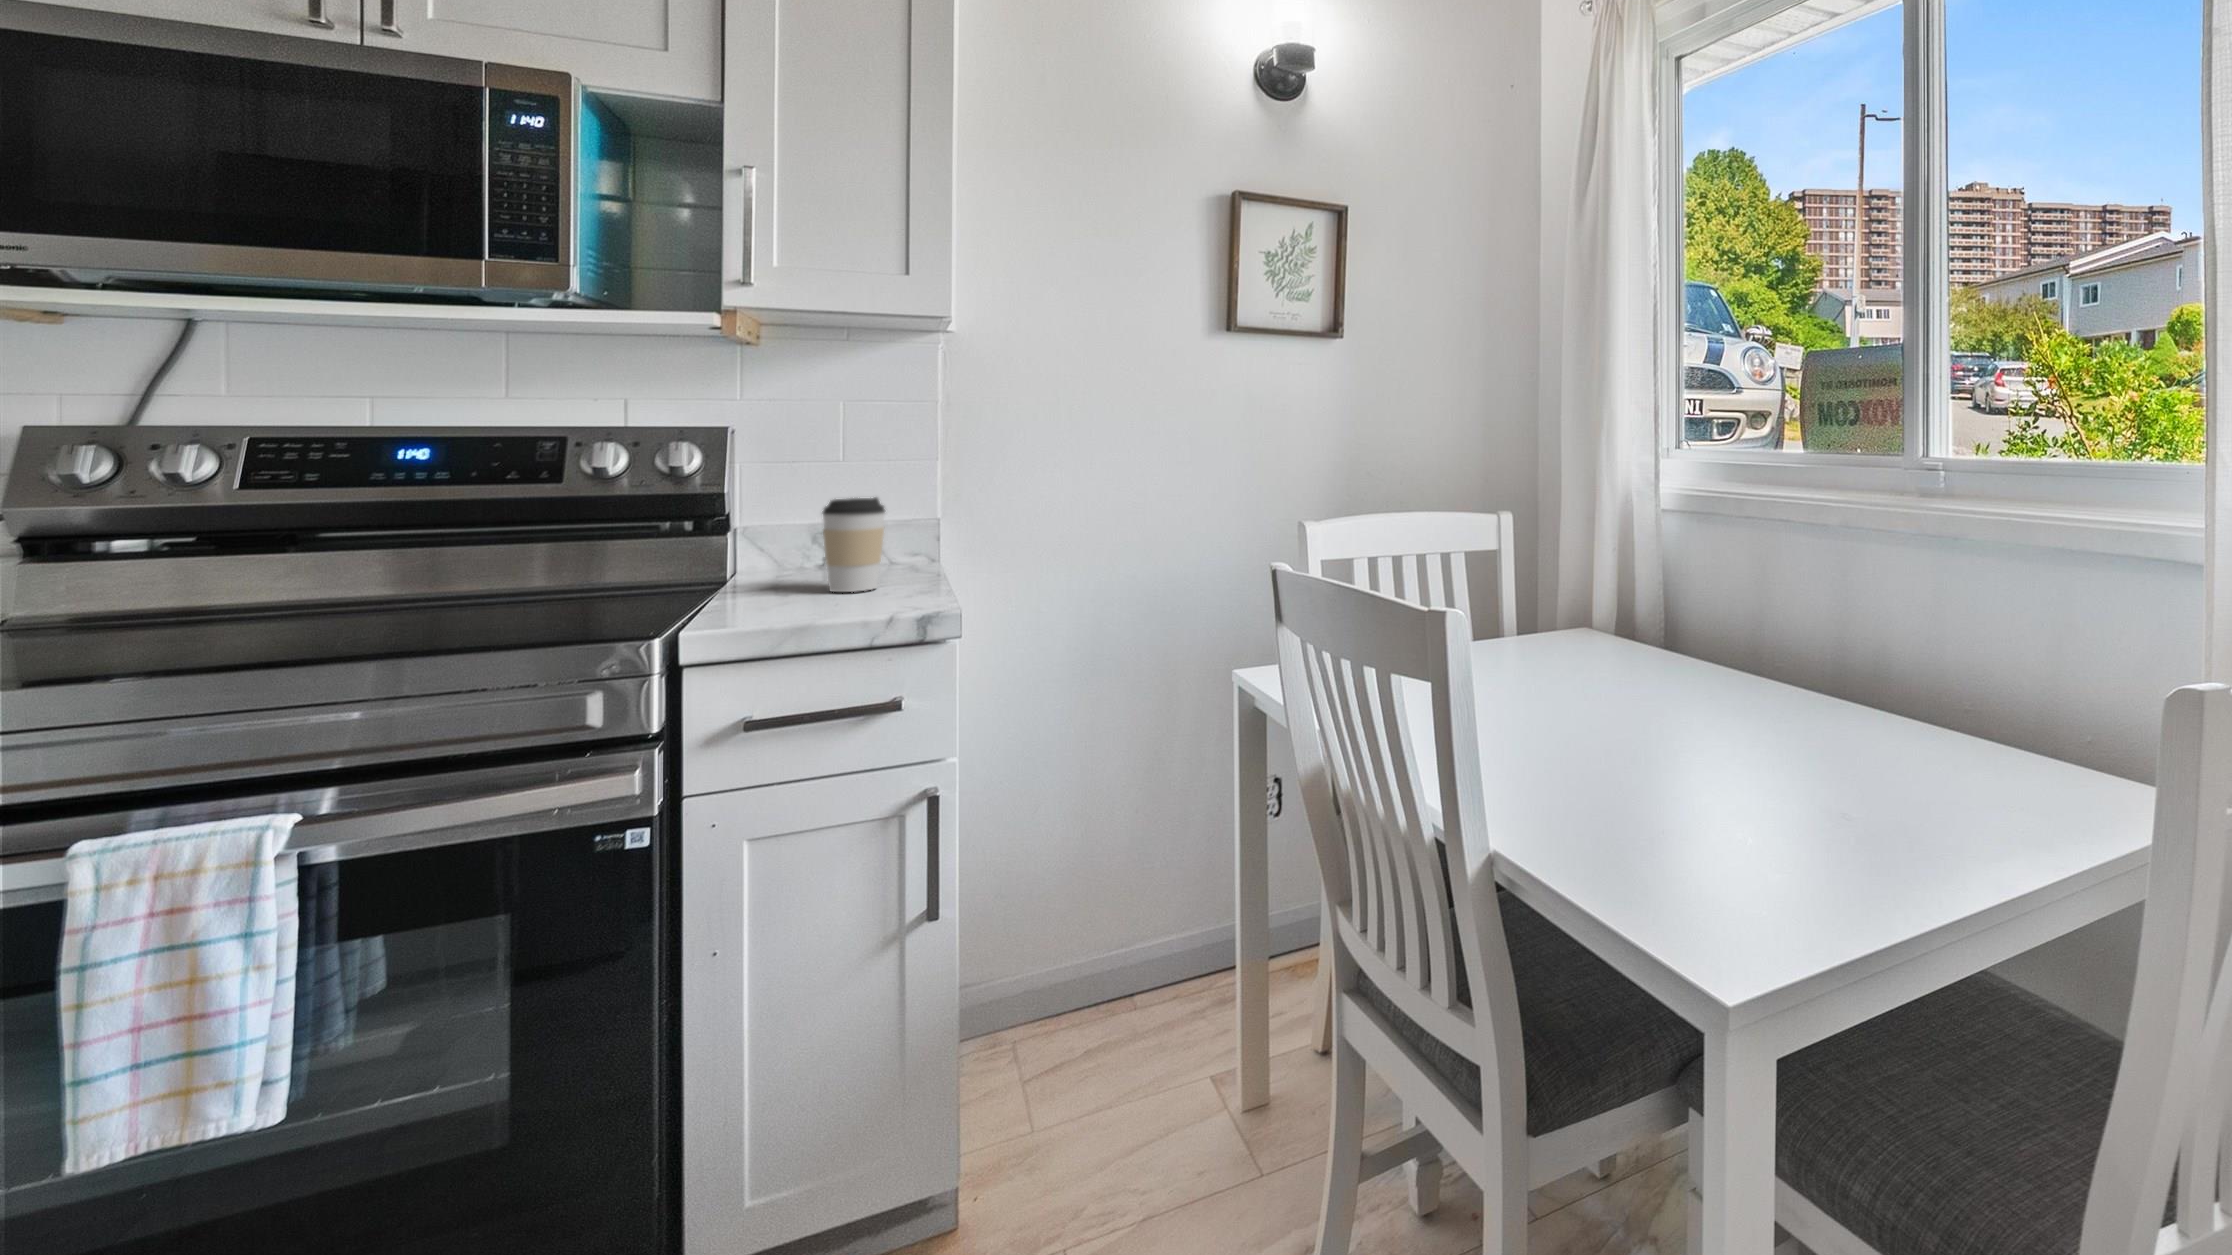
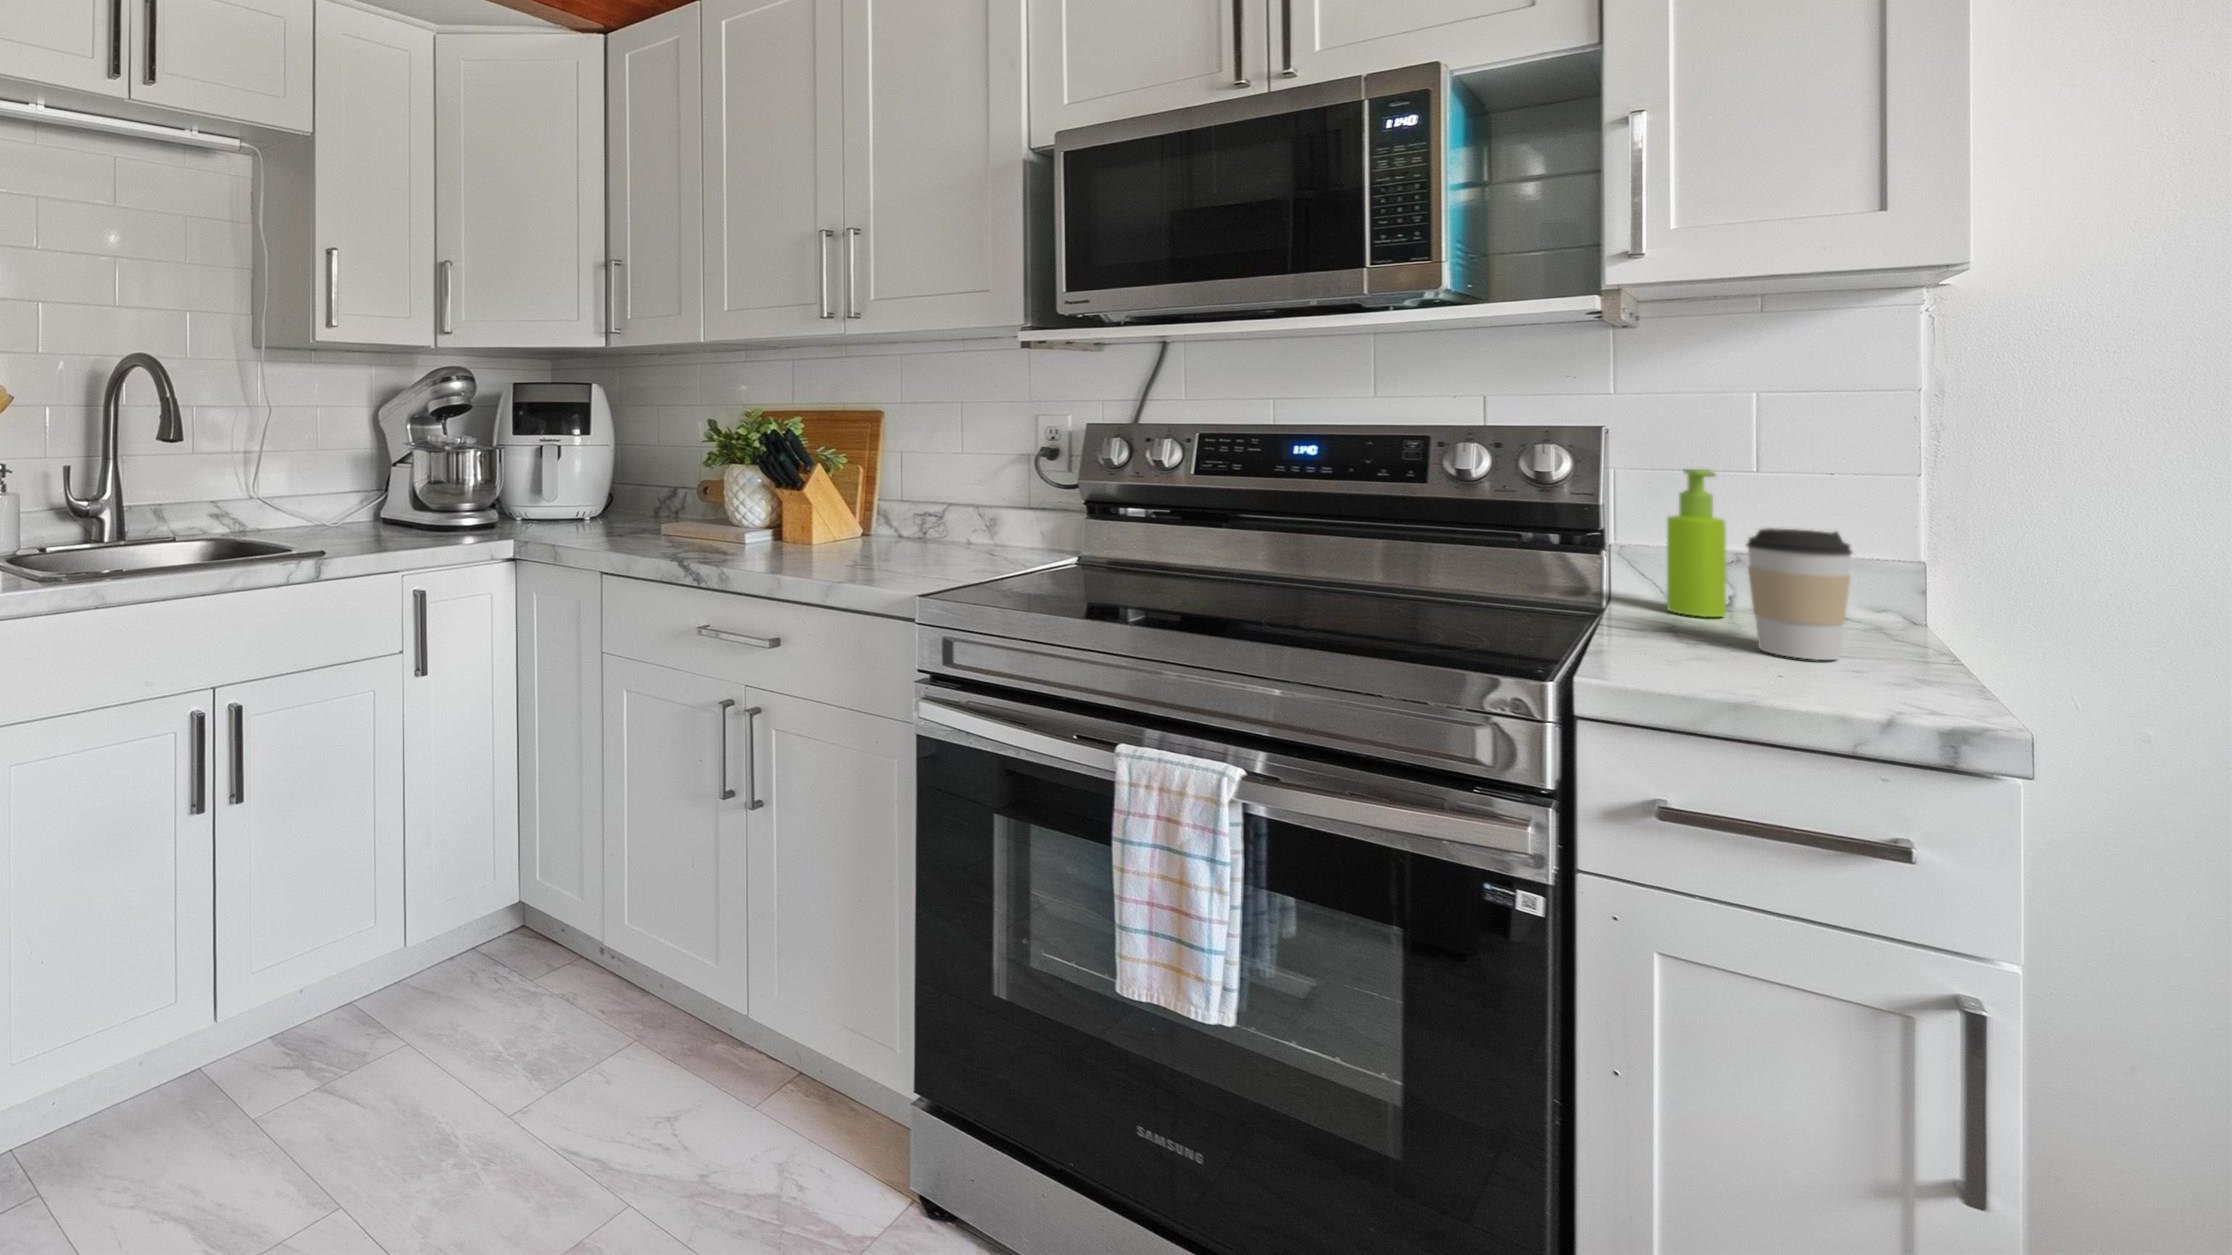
soap dispenser: none [775,458,816,576] -> present [1667,469,1726,617]

